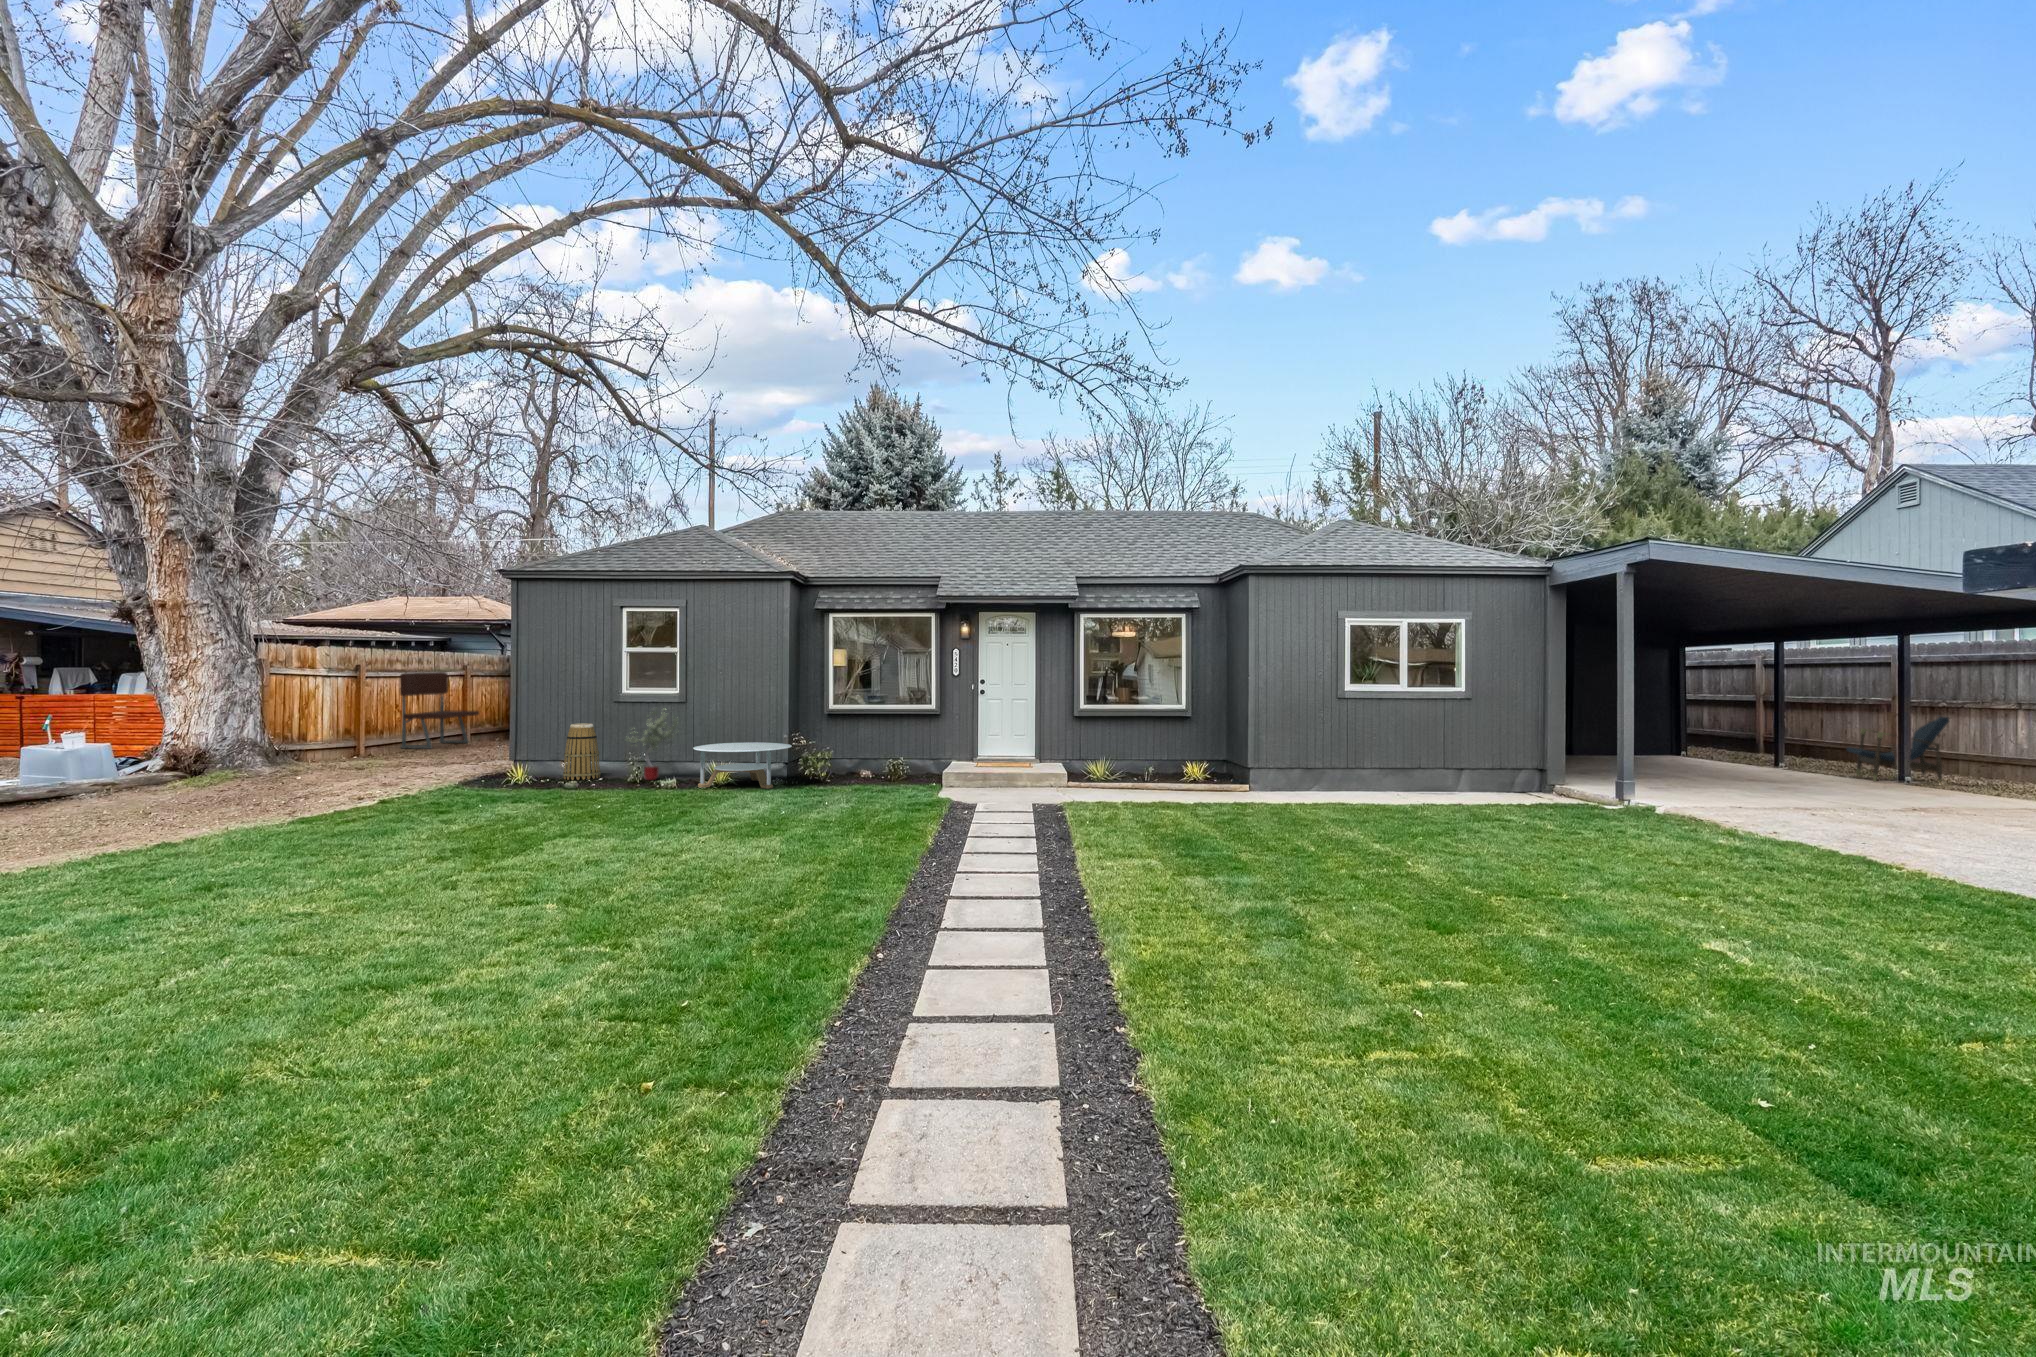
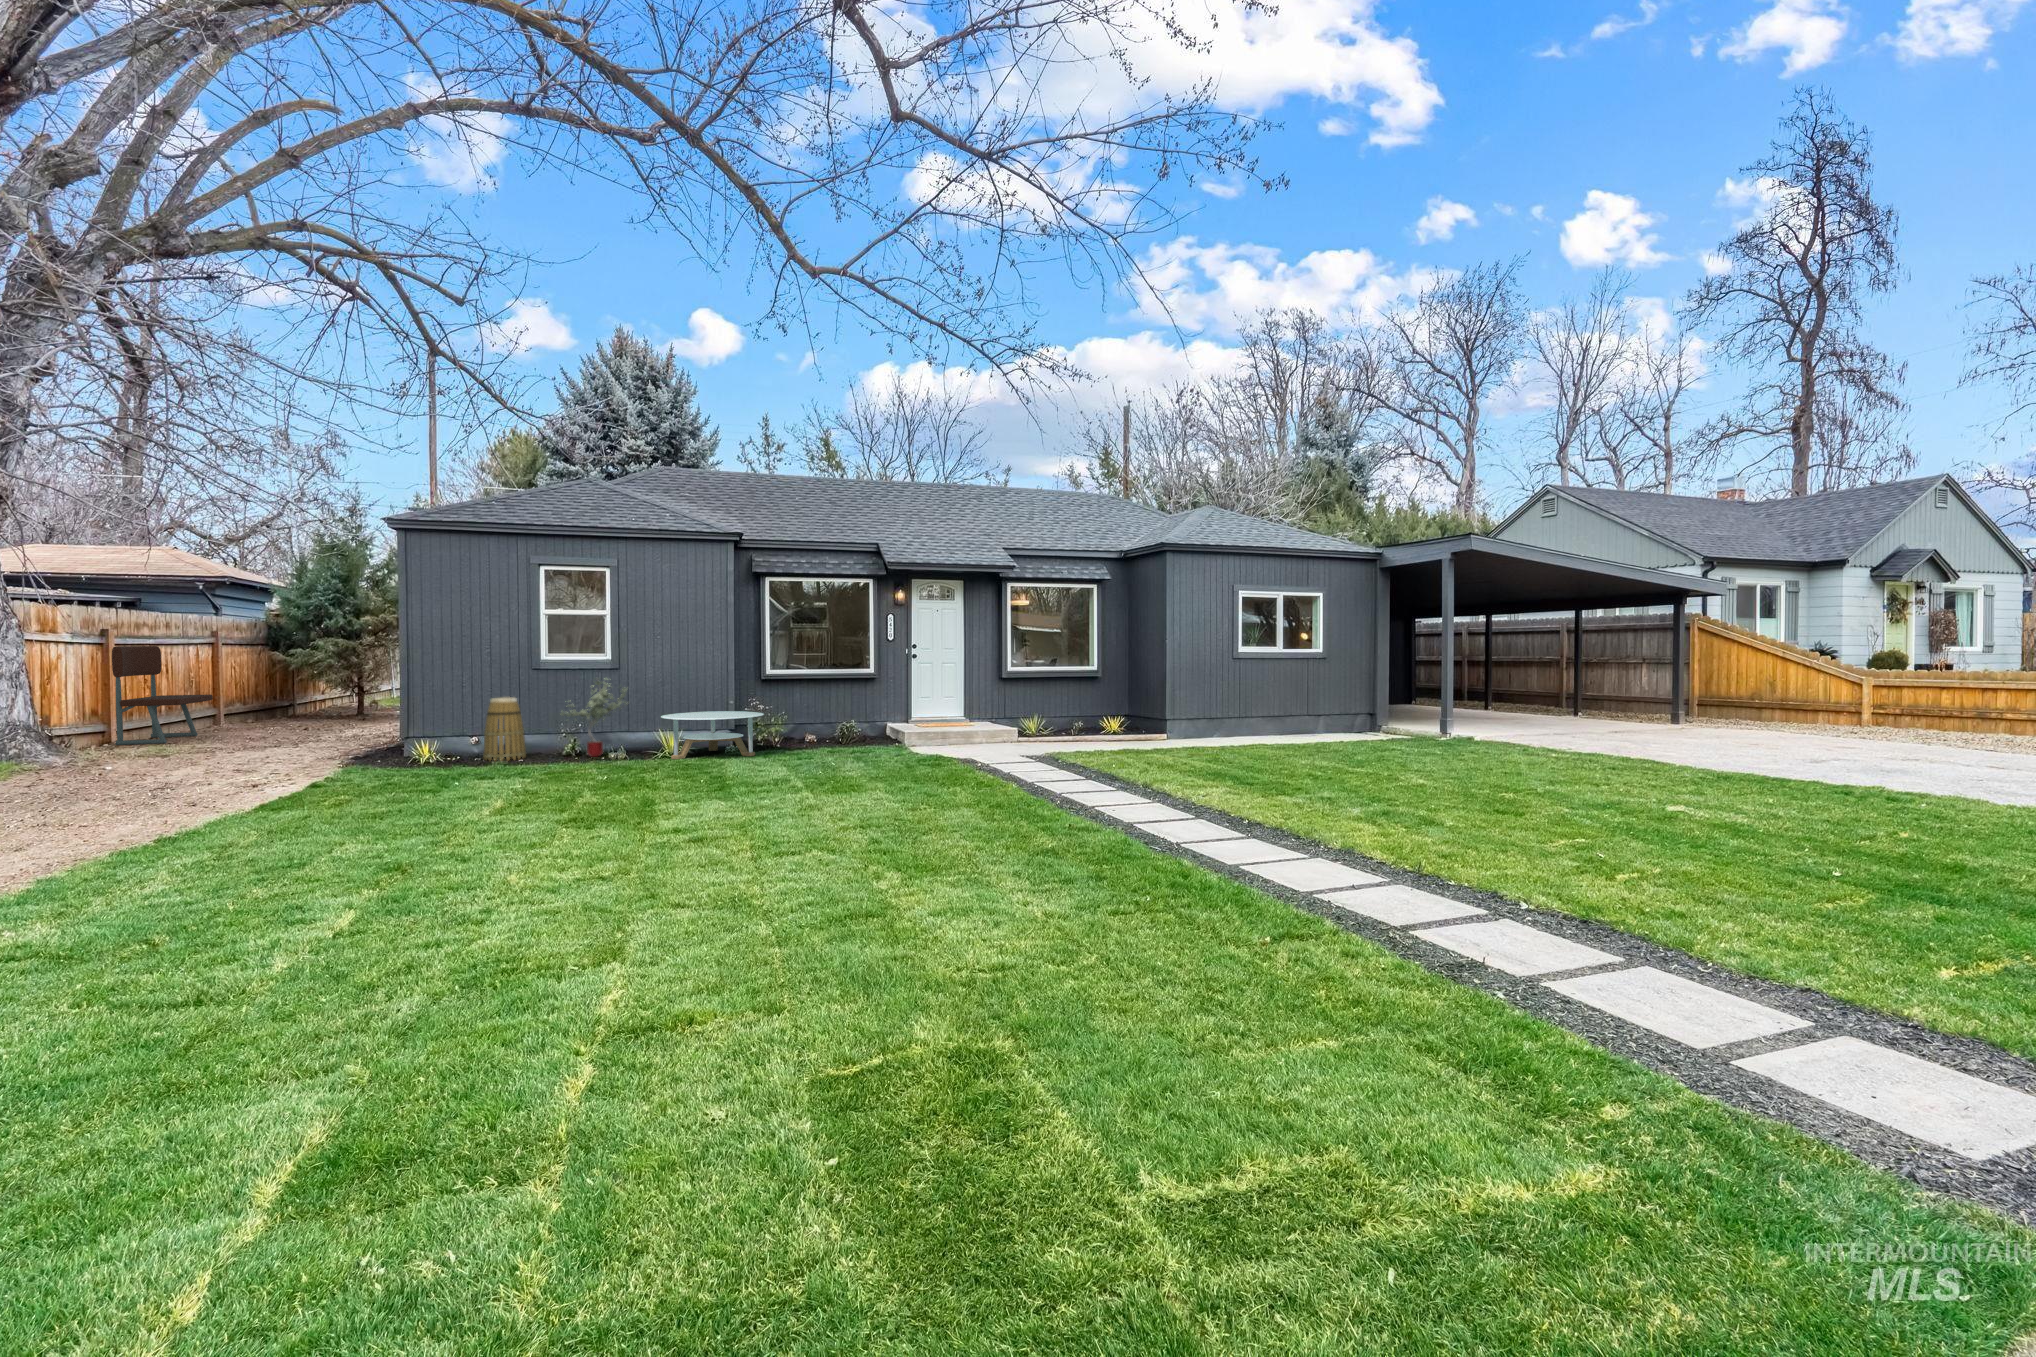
lounge chair: present [1847,717,1949,782] -> none [1503,662,1565,711]

